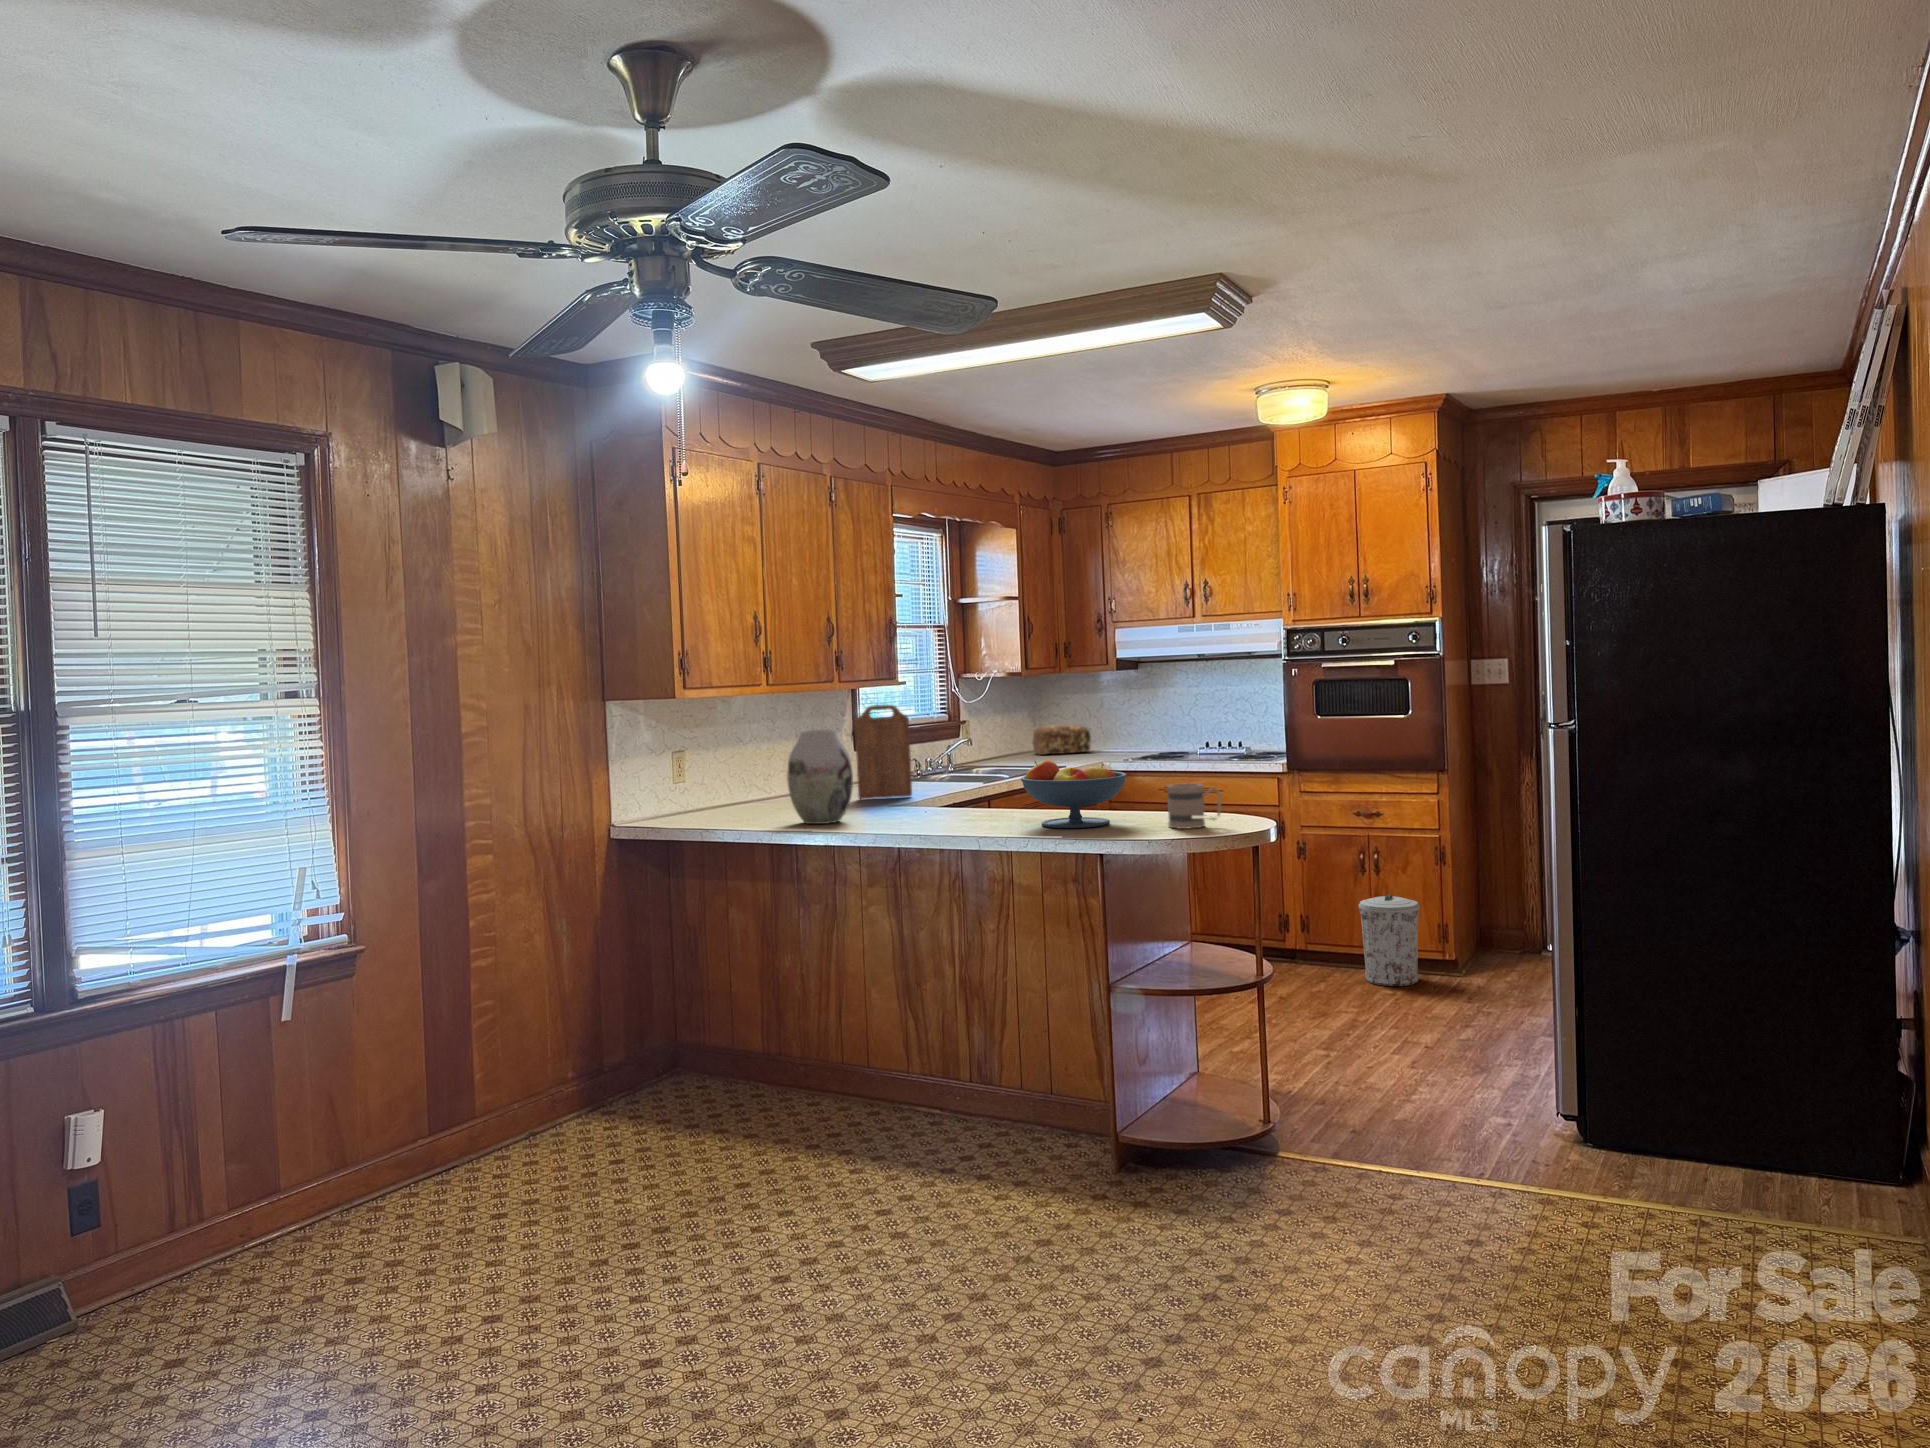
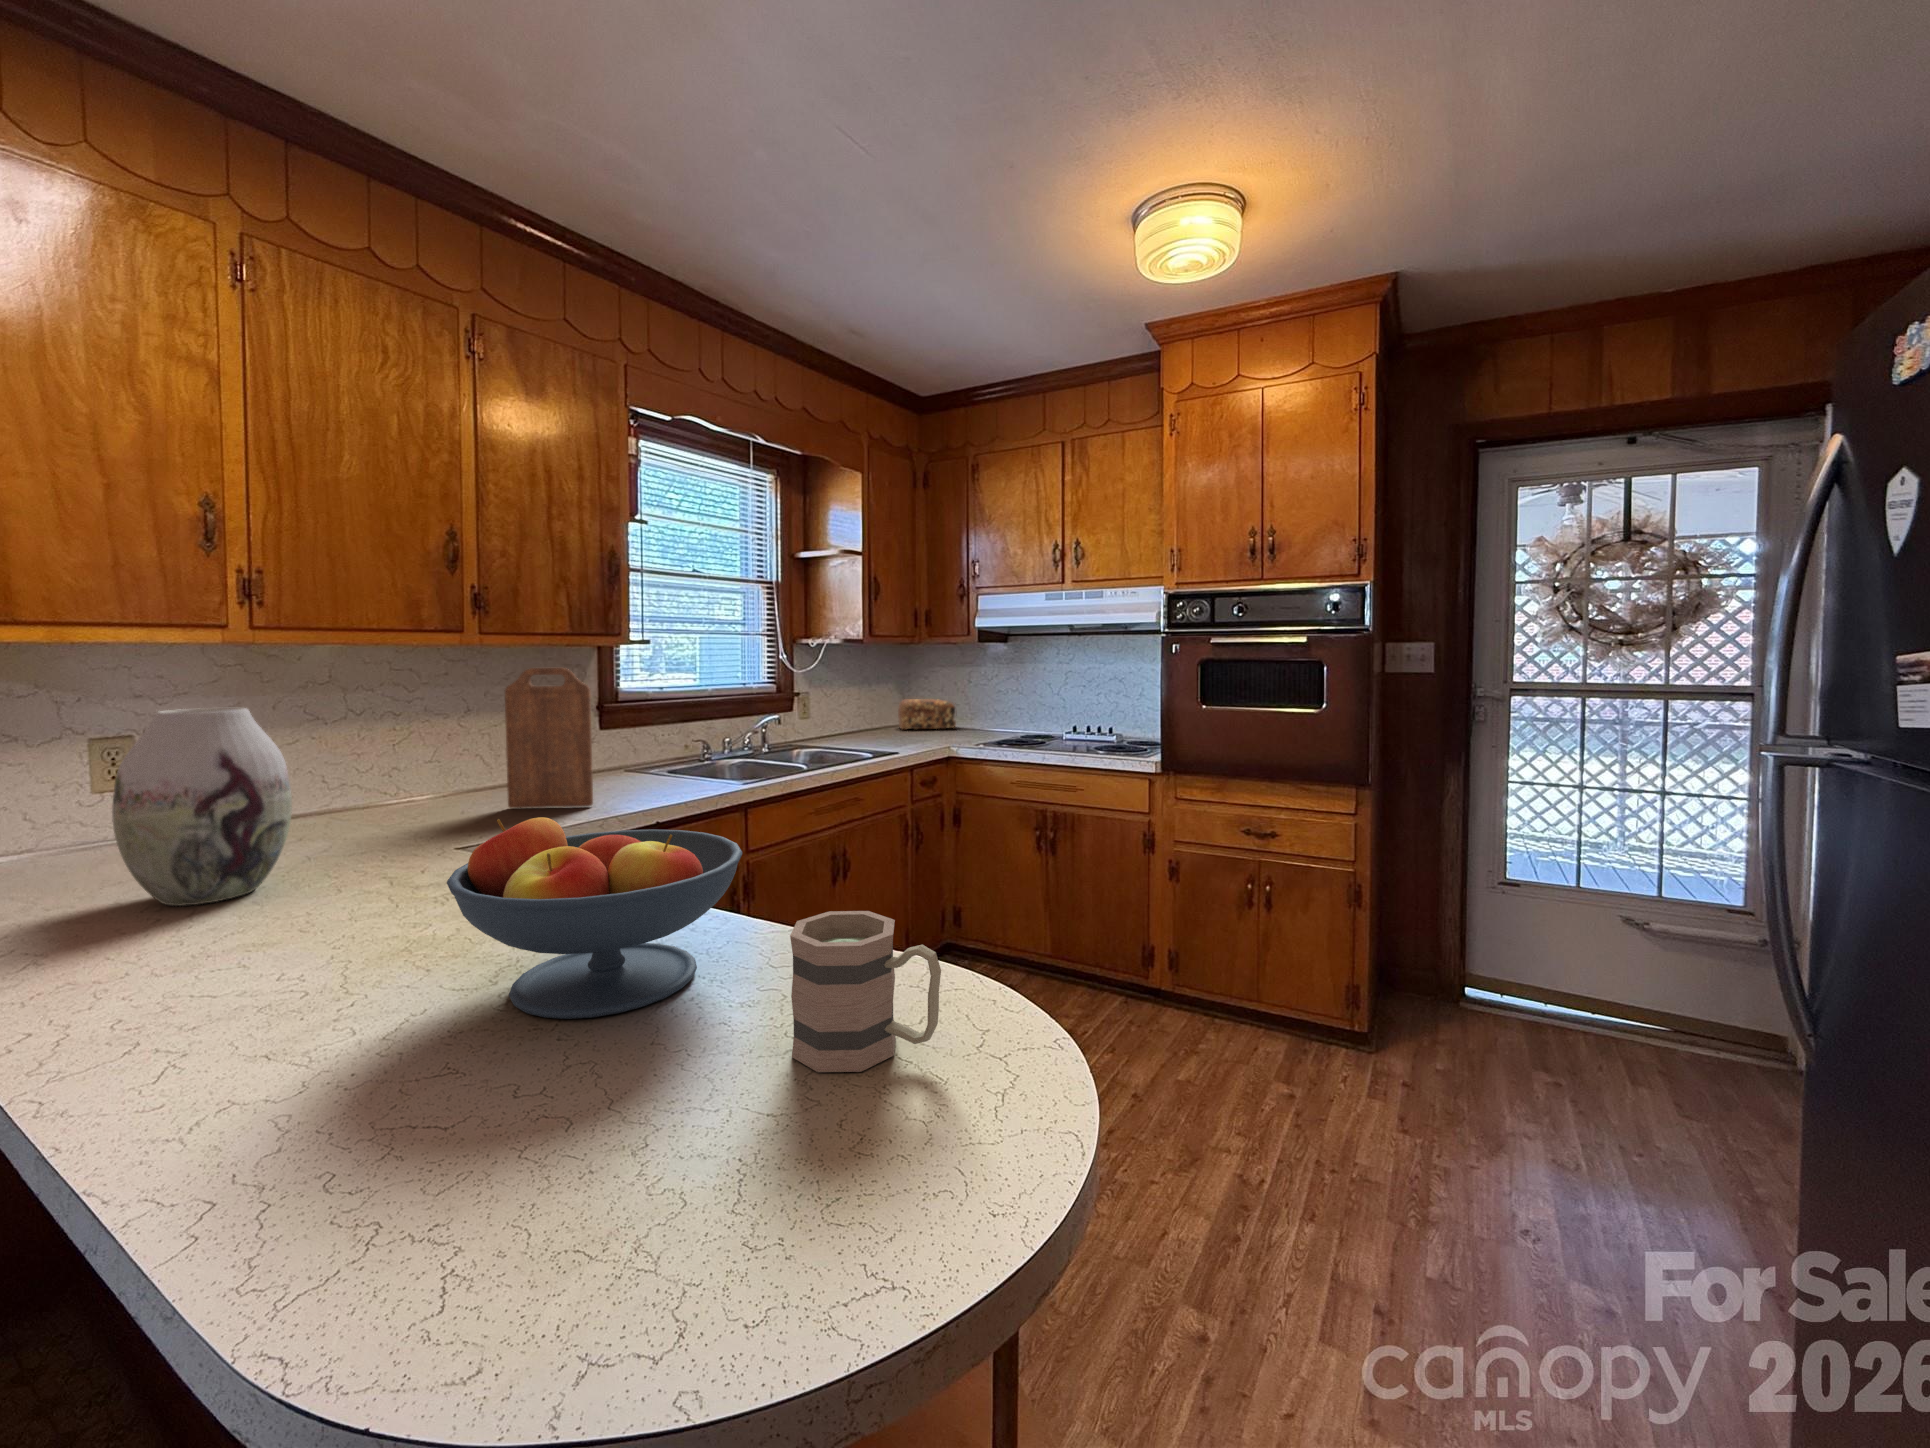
trash can: present [1359,895,1419,986] -> none [1245,943,1328,1075]

